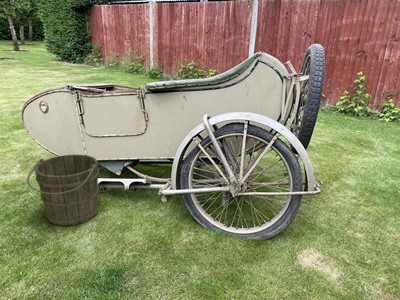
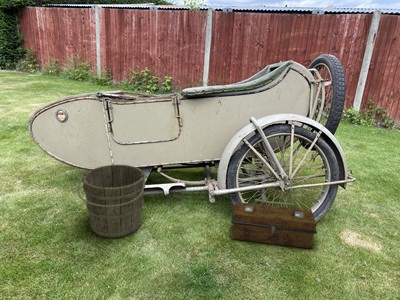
toolbox: none [171,201,266,264] -> present [231,199,317,248]

